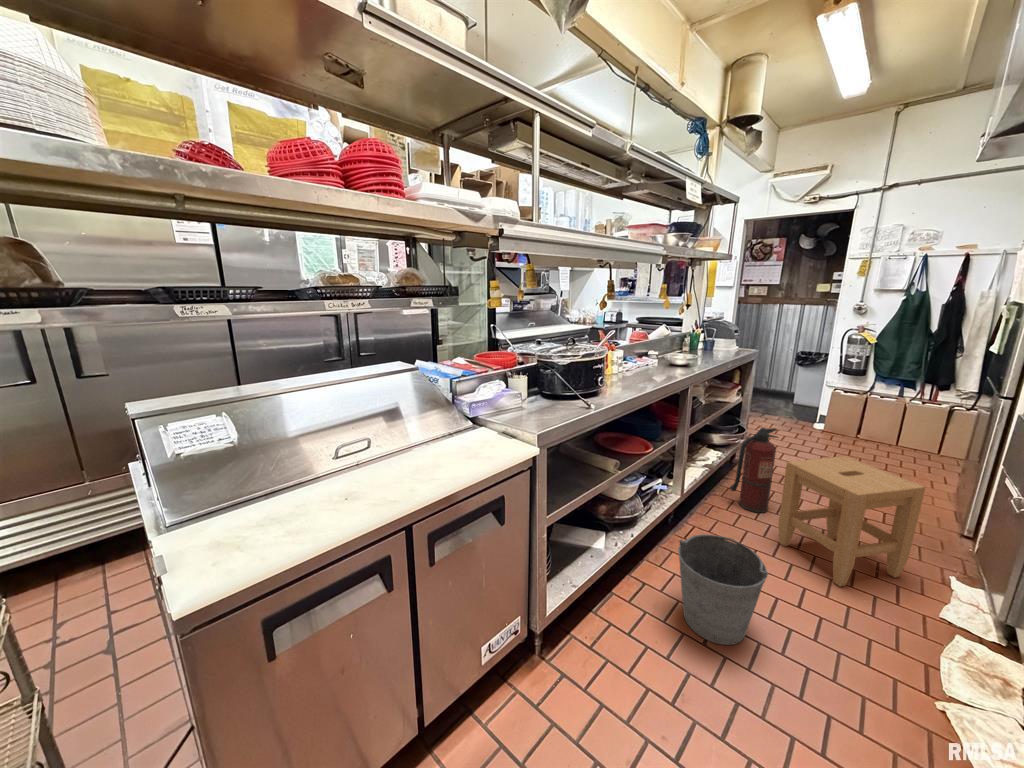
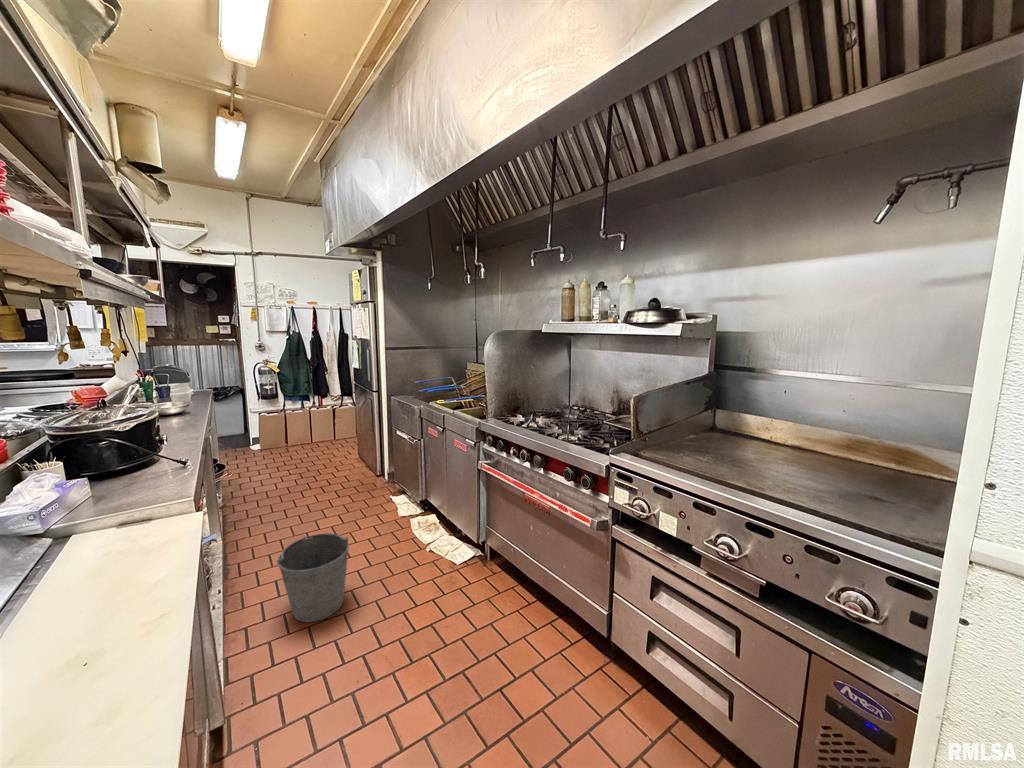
fire extinguisher: present [730,428,778,513] -> none [244,450,280,529]
stool: present [778,456,925,586] -> none [299,451,375,534]

